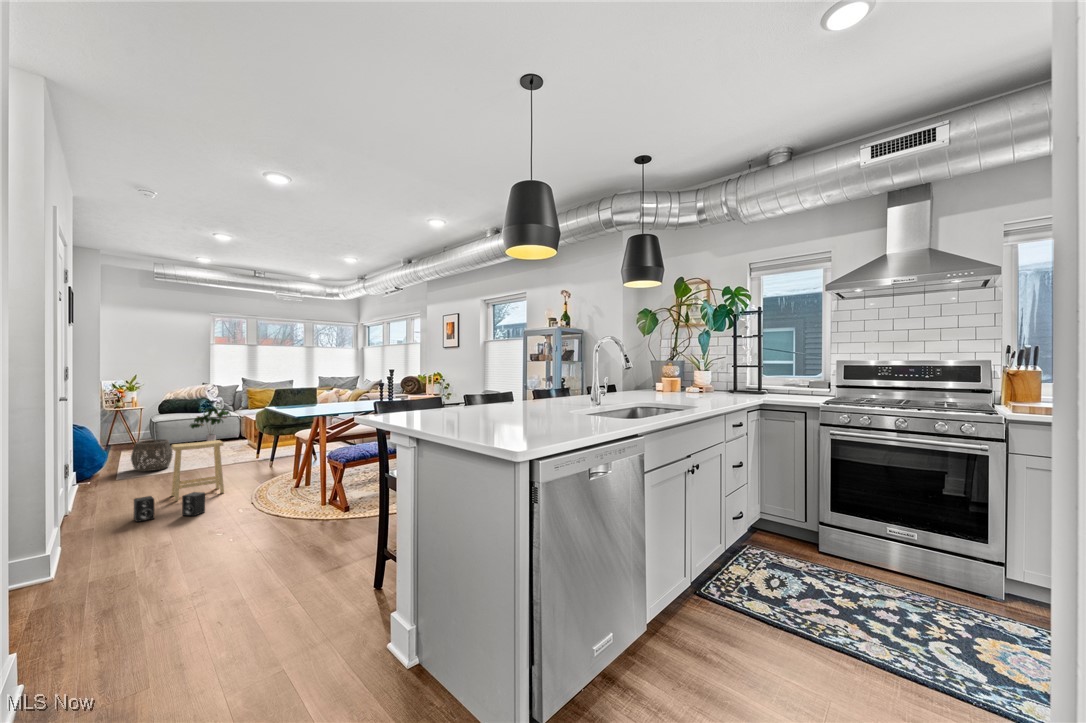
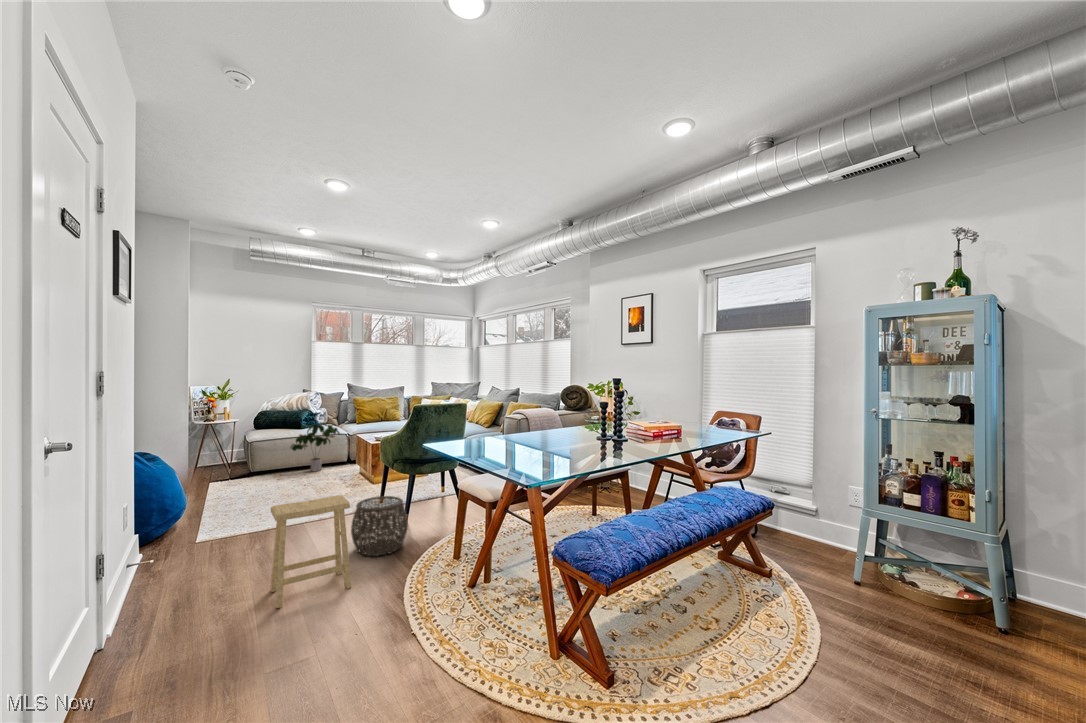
woven basket: present [131,439,172,472] -> present [351,496,408,556]
speaker: present [134,492,205,522] -> none [207,610,329,679]

